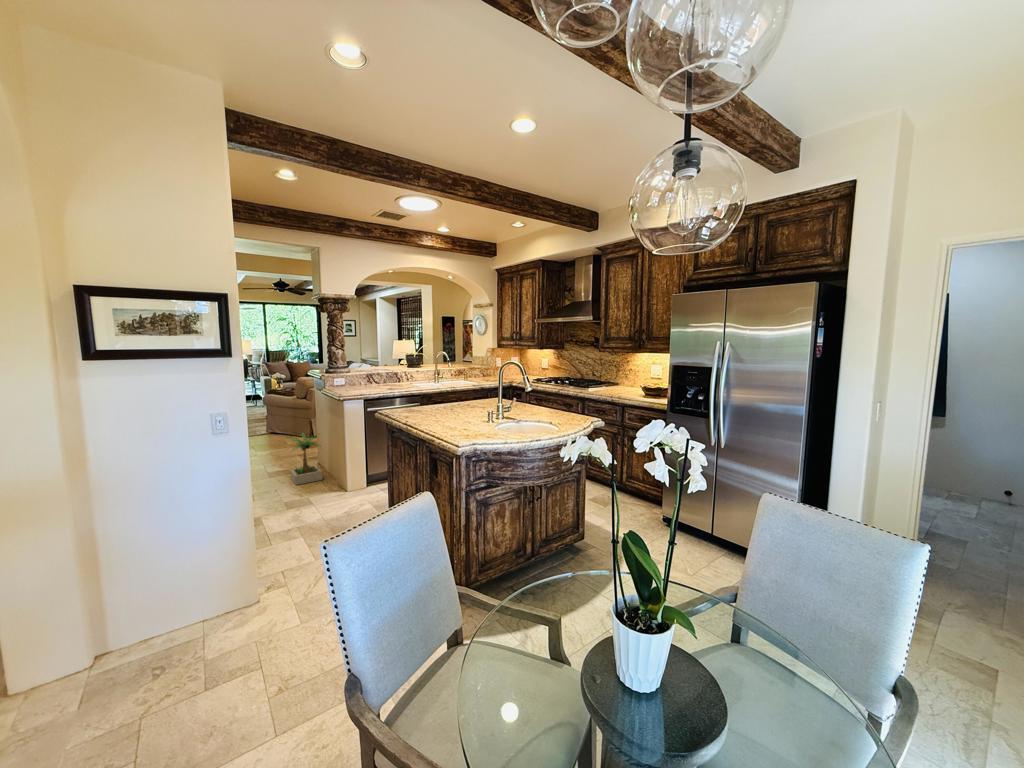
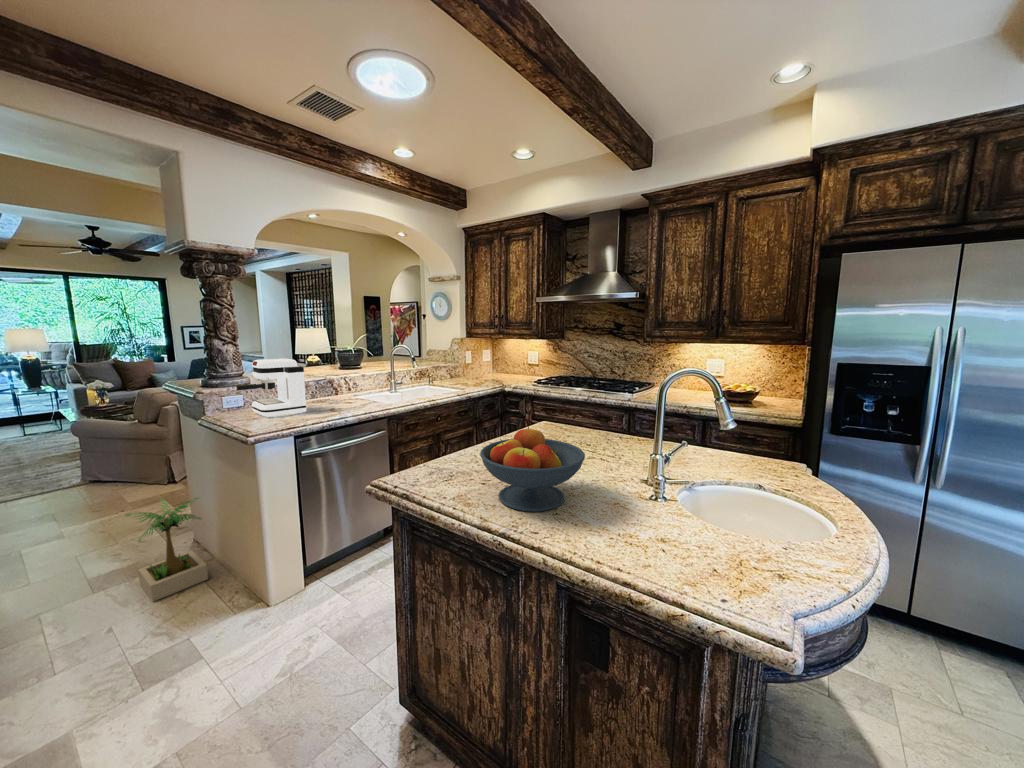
coffee maker: none [340,358,375,390] -> present [236,359,306,418]
fruit bowl: none [413,387,462,422] -> present [480,426,585,512]

